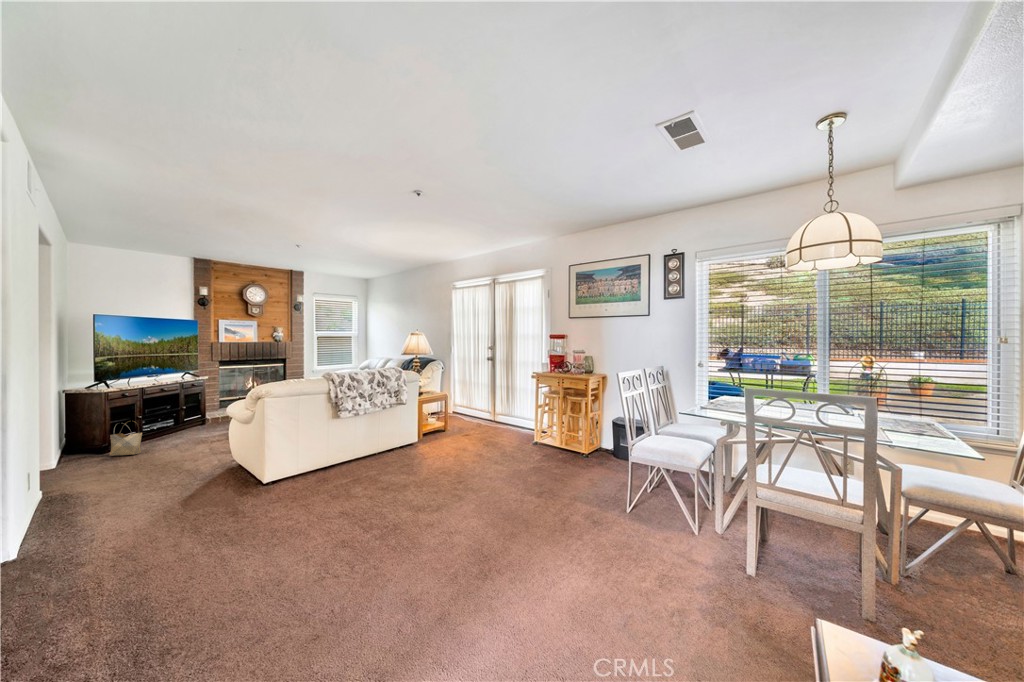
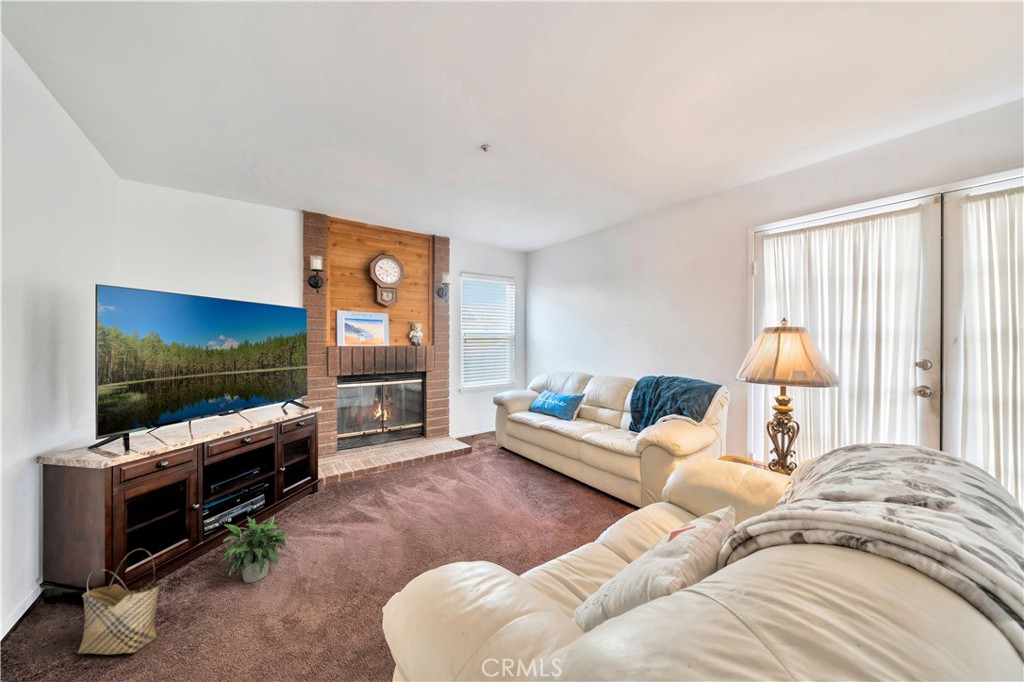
potted plant: none [162,418,196,444] -> present [221,516,289,583]

